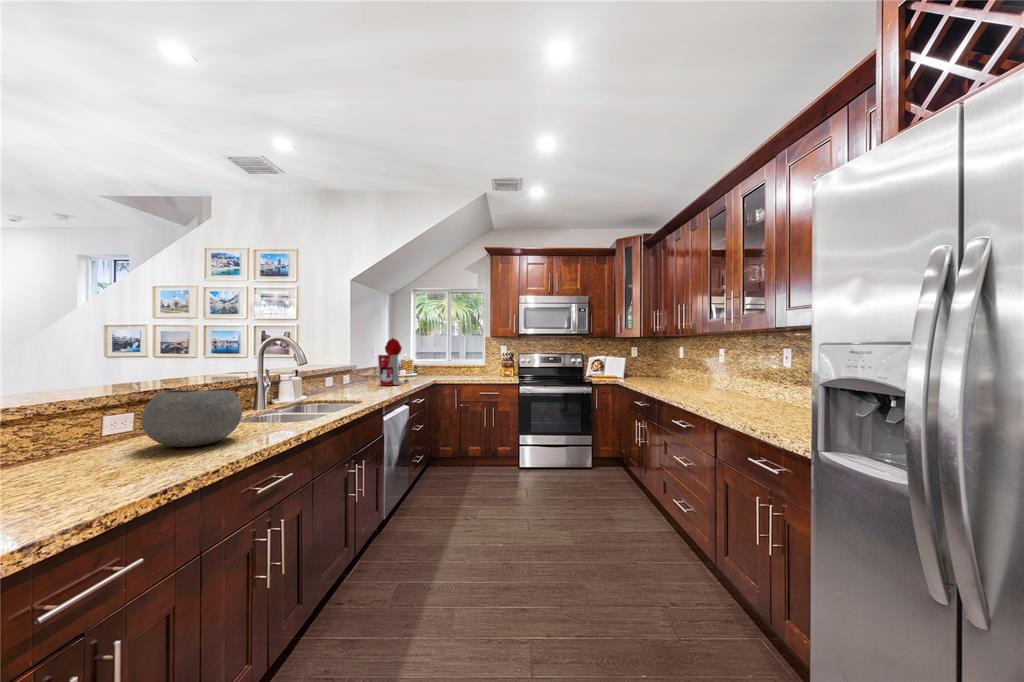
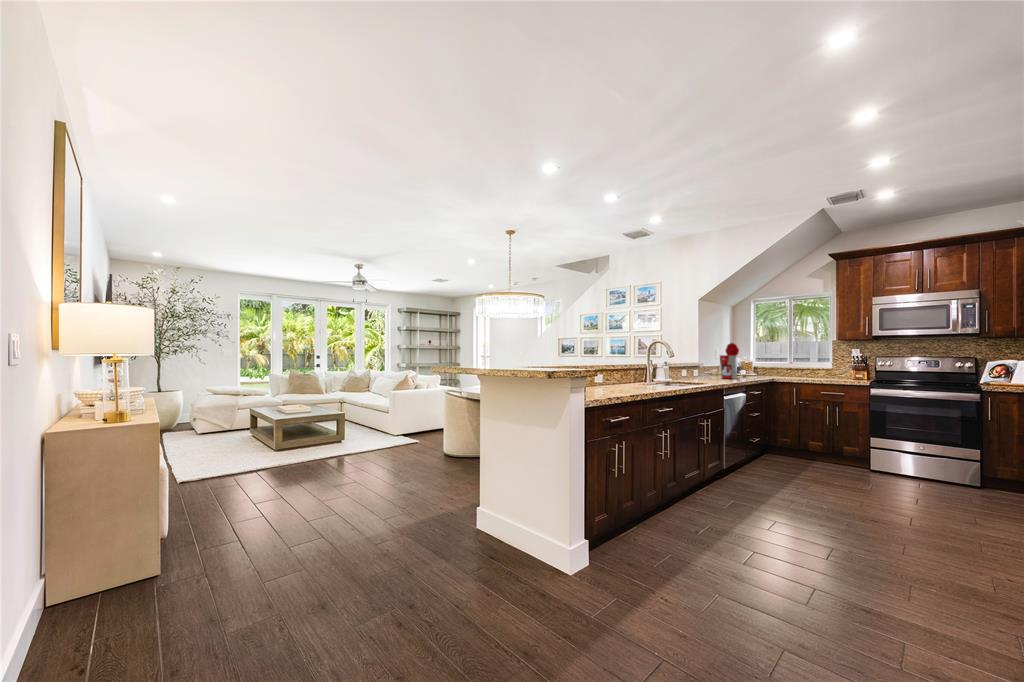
bowl: present [141,390,242,447] -> none [615,365,648,388]

